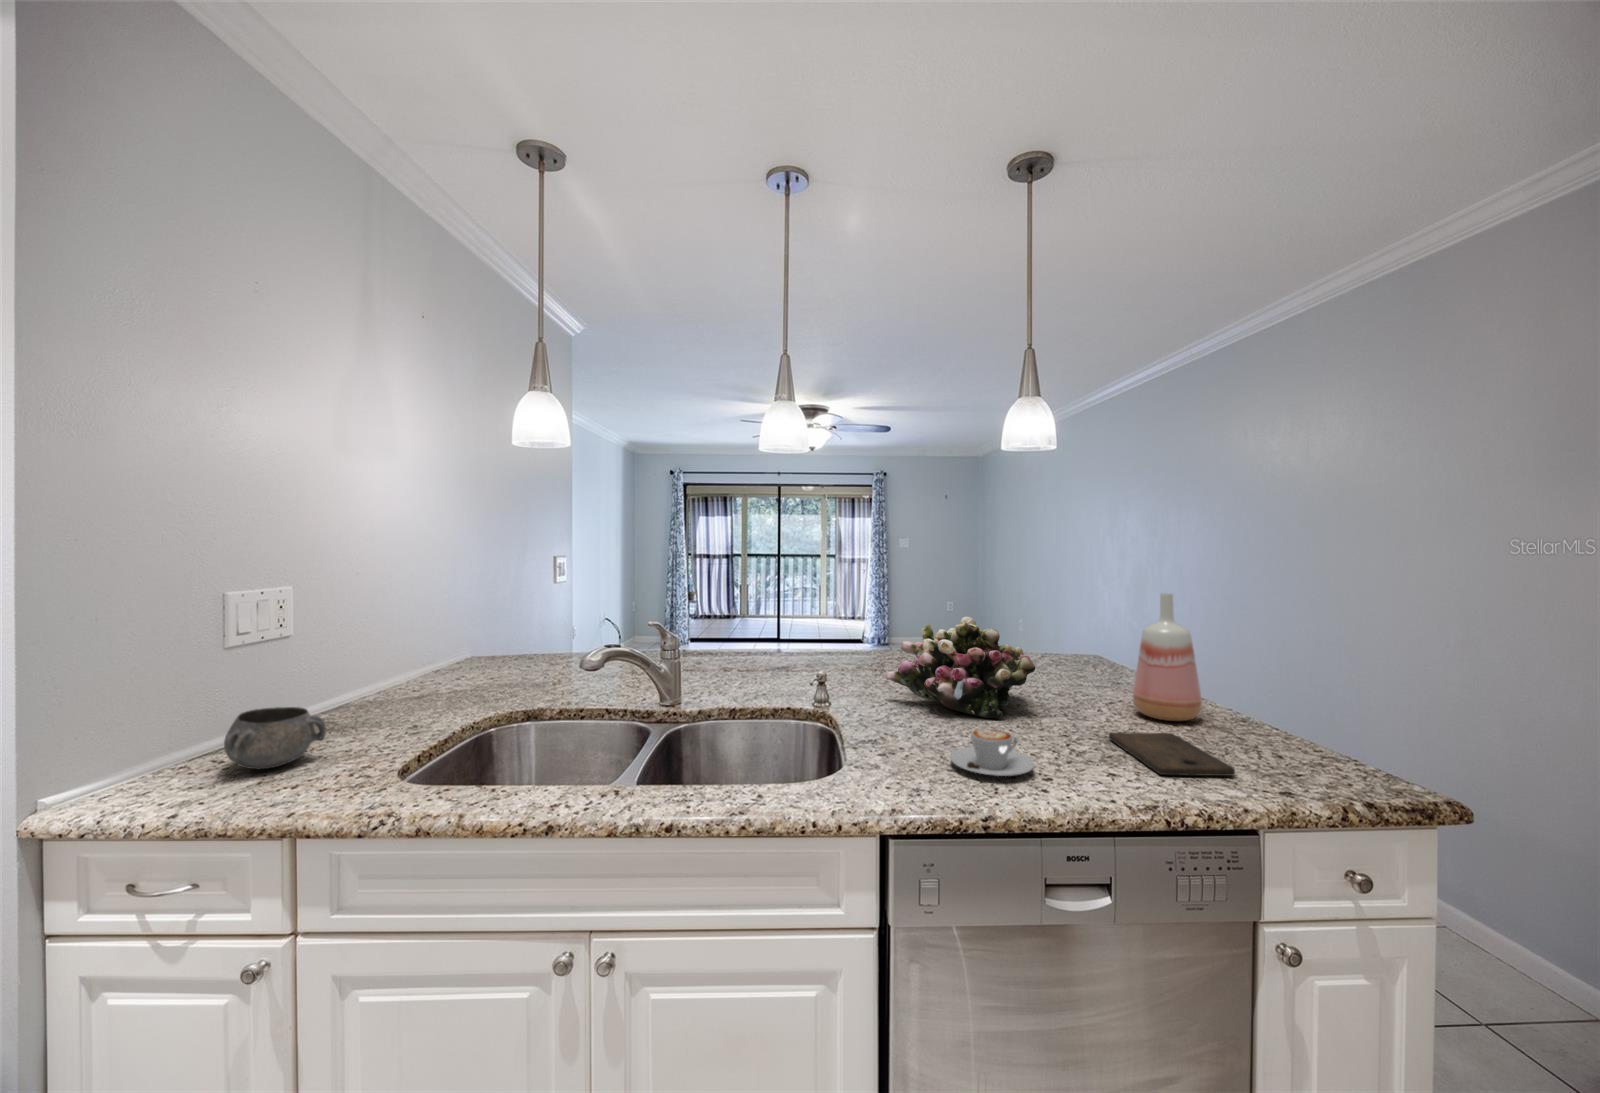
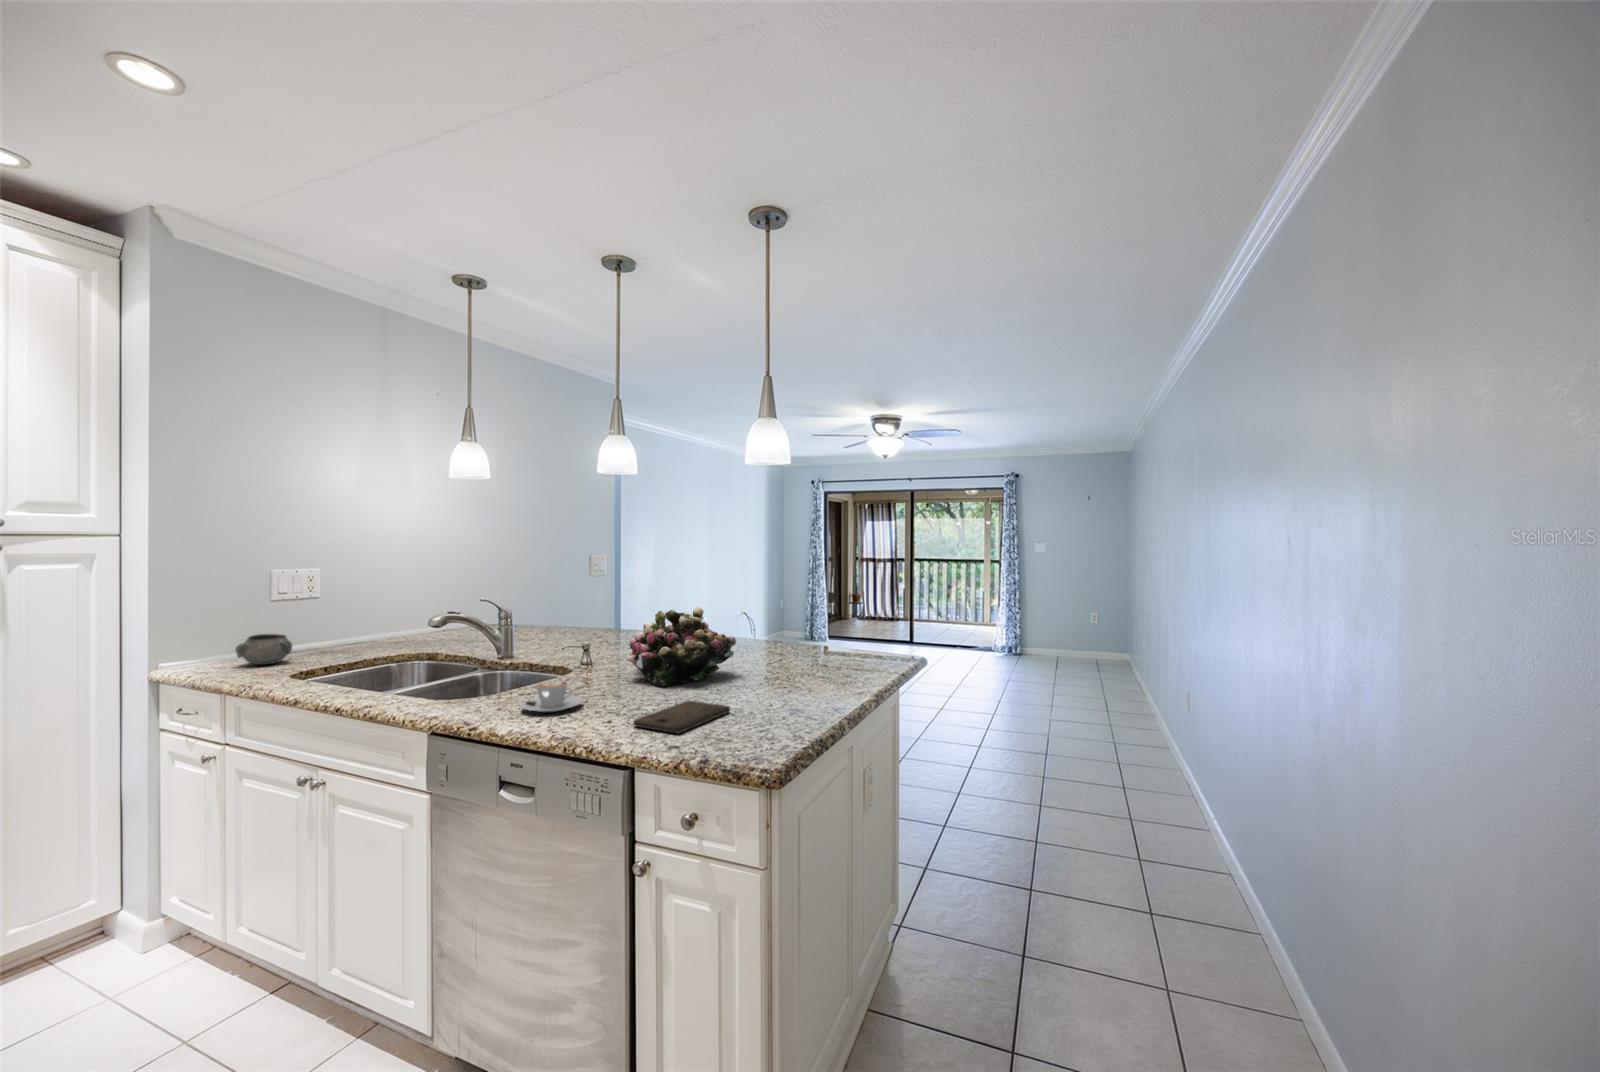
vase: present [1133,593,1202,721] -> none [767,591,820,704]

